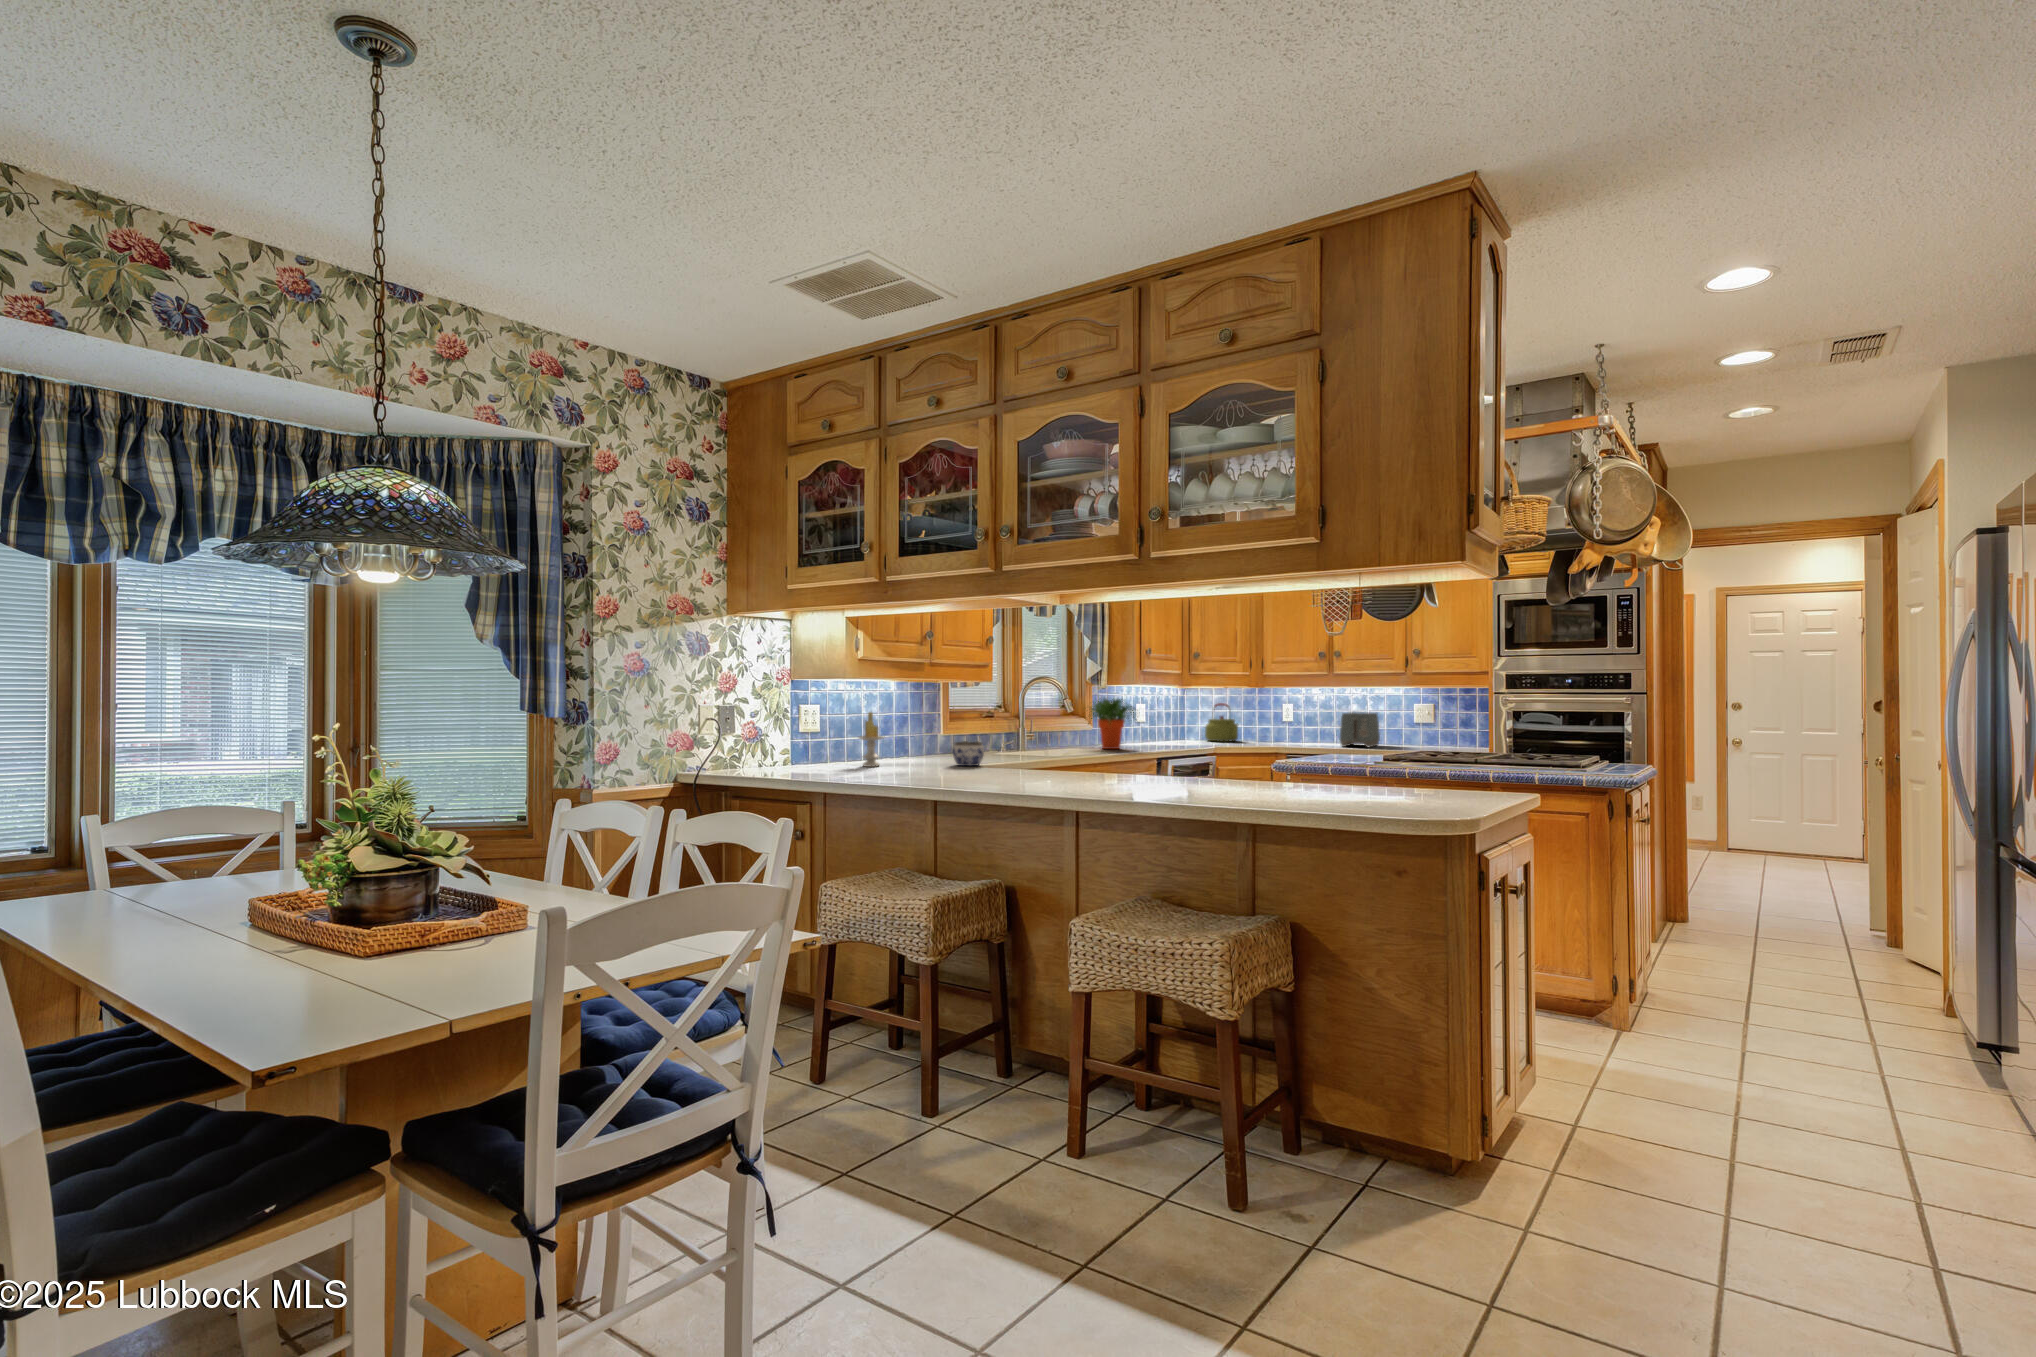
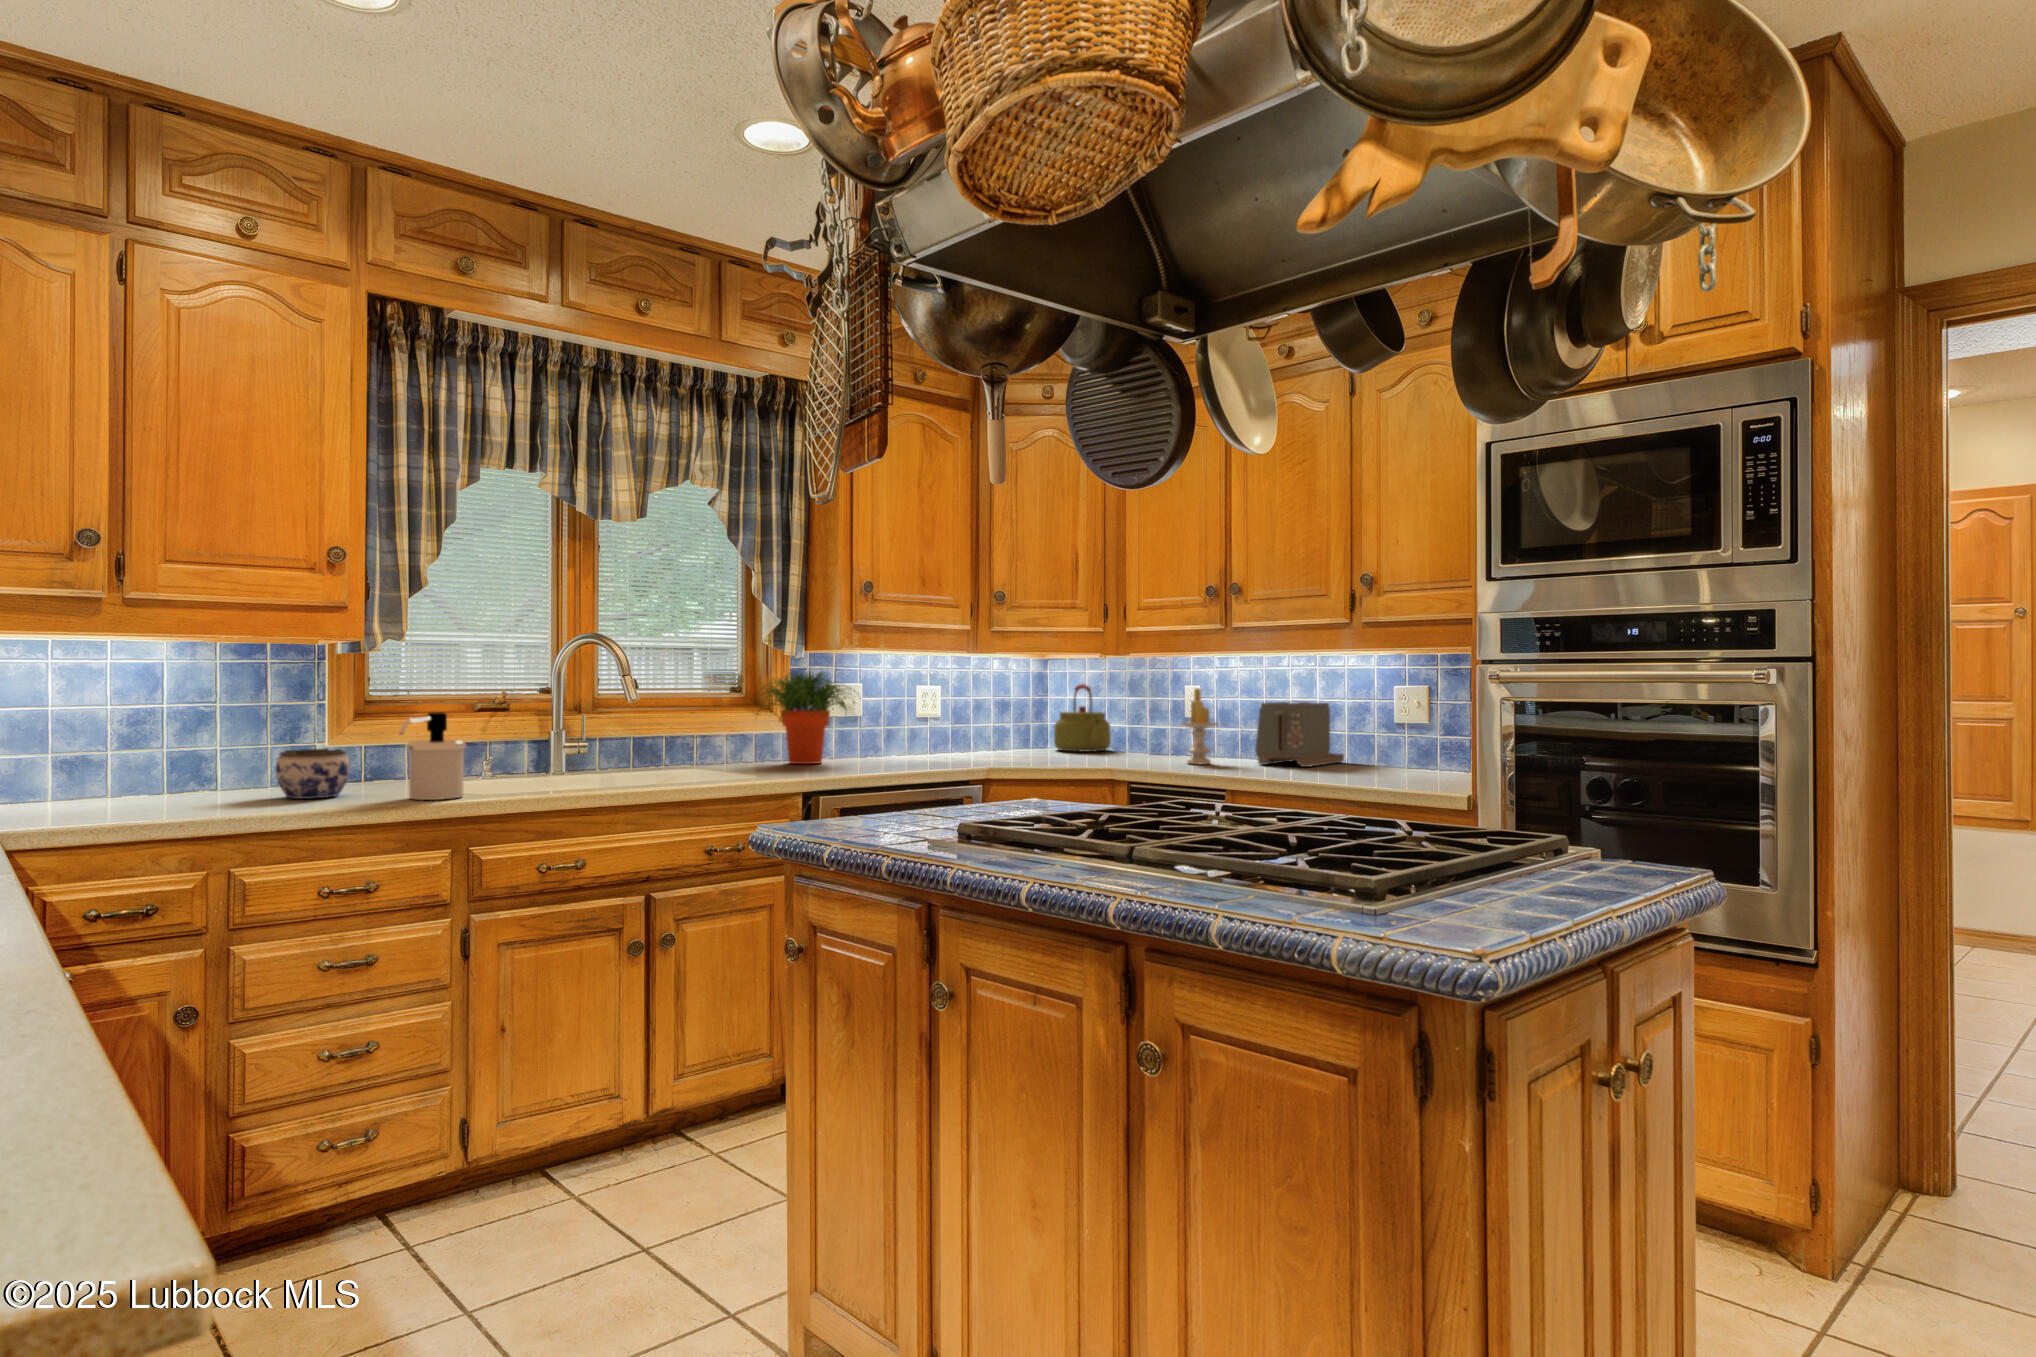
candle: present [859,712,885,767] -> present [1181,688,1217,764]
soap dispenser: none [1015,722,1041,765] -> present [399,712,466,800]

